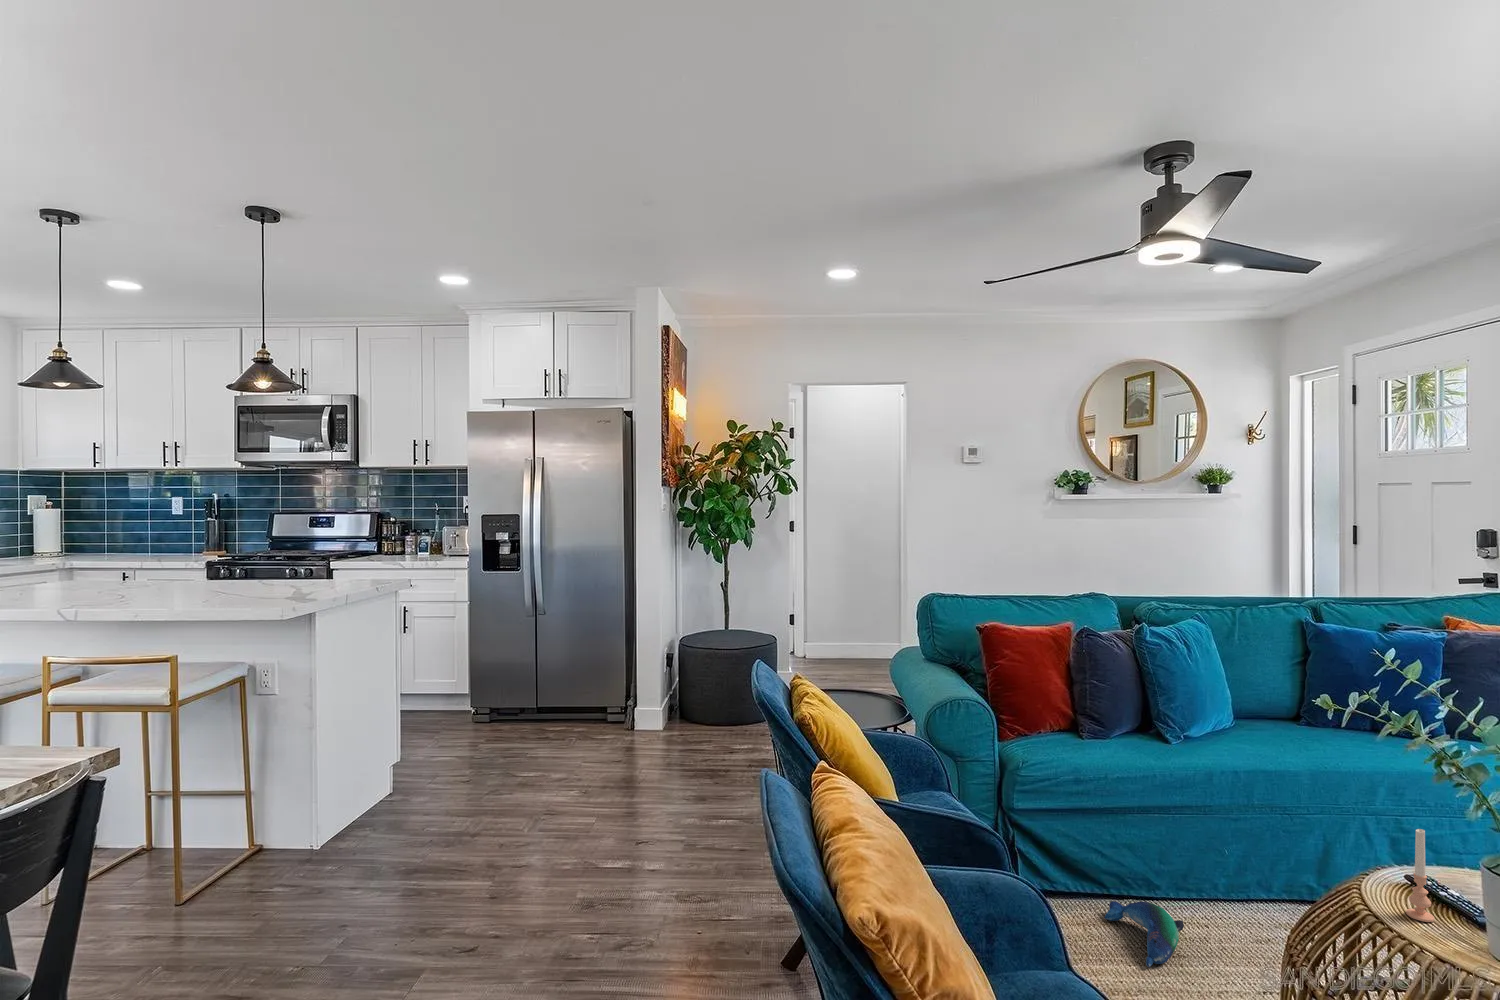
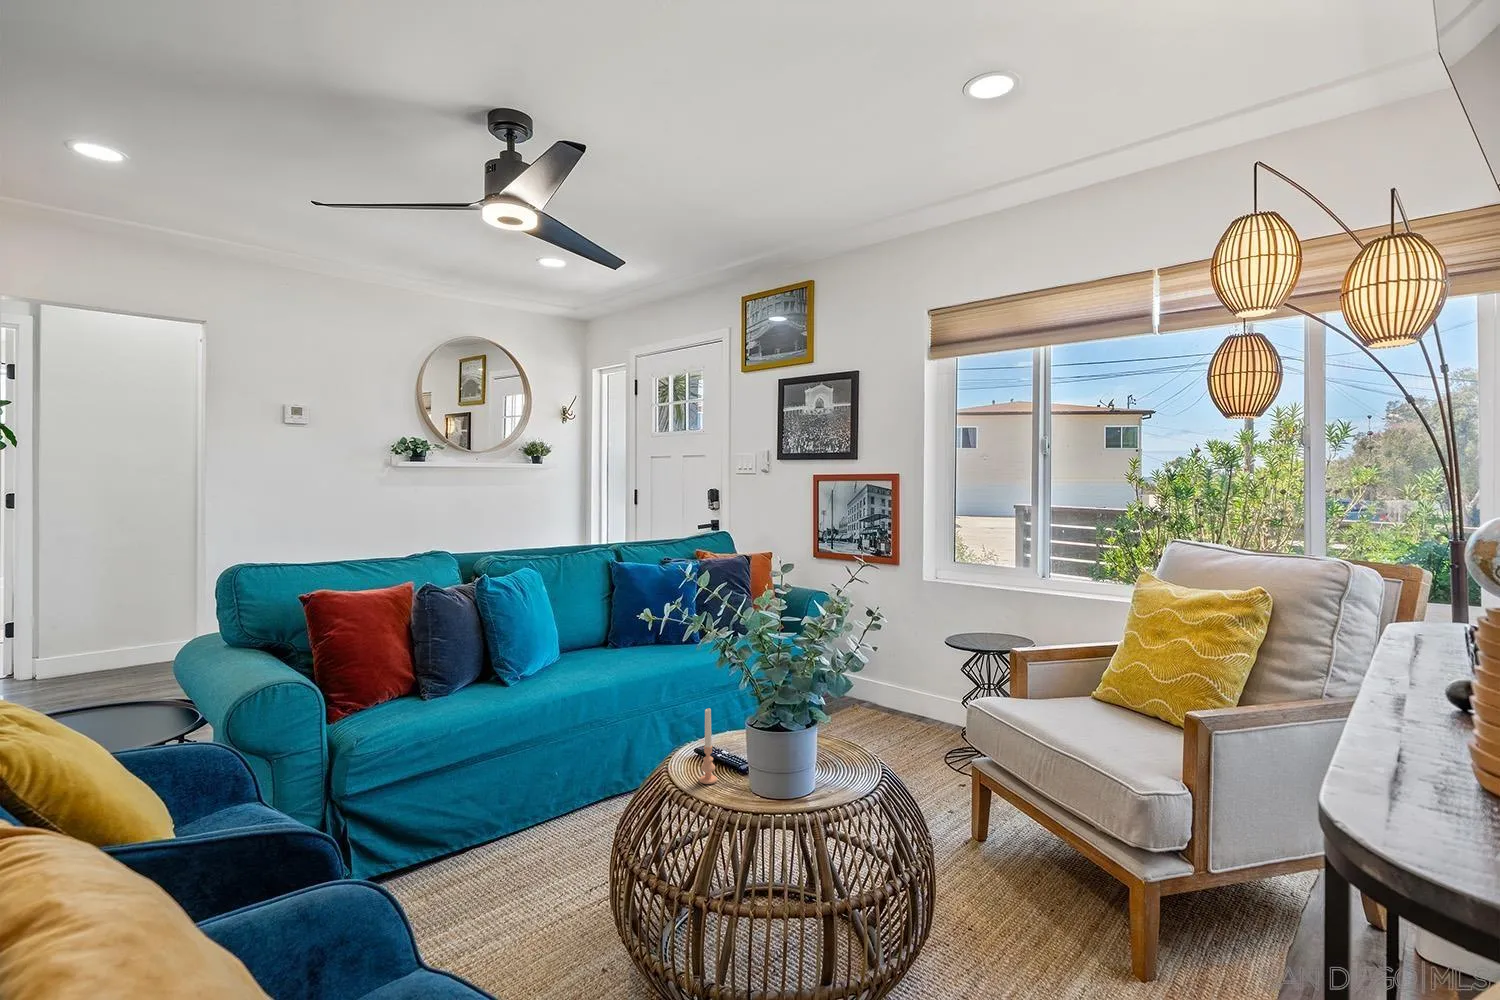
plush toy: present [1105,901,1184,967] -> none [449,844,524,910]

